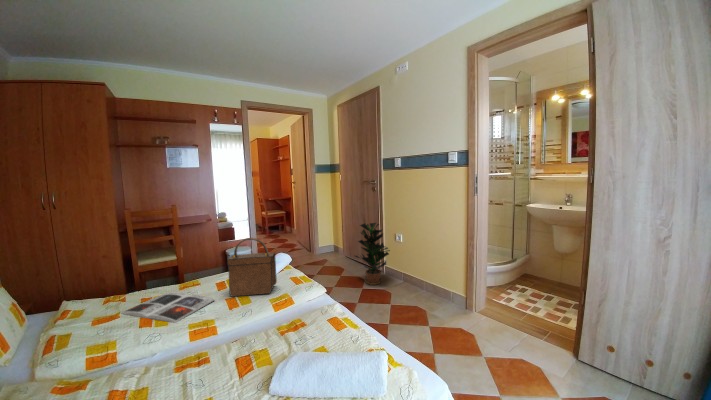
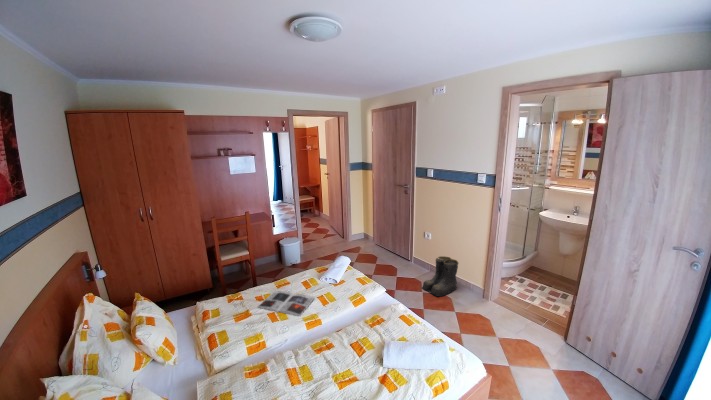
potted plant: present [355,223,390,285] -> none [388,222,420,274]
handbag: present [227,238,277,297] -> none [321,254,352,296]
boots: none [391,259,436,308] -> present [422,256,458,296]

